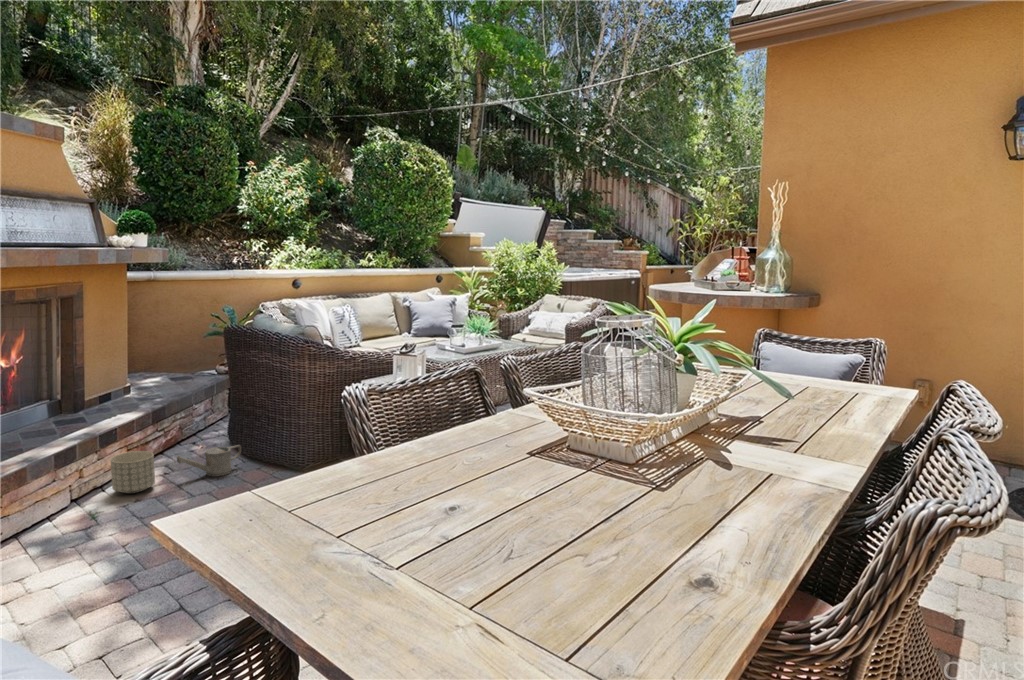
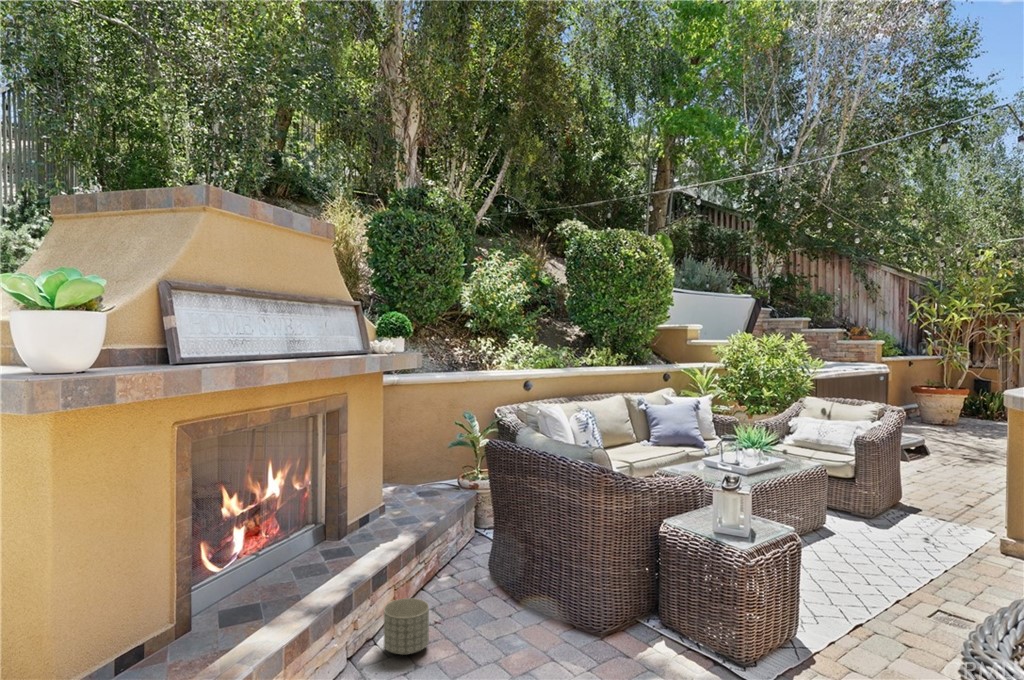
watering can: present [177,445,241,477] -> none [452,592,516,634]

